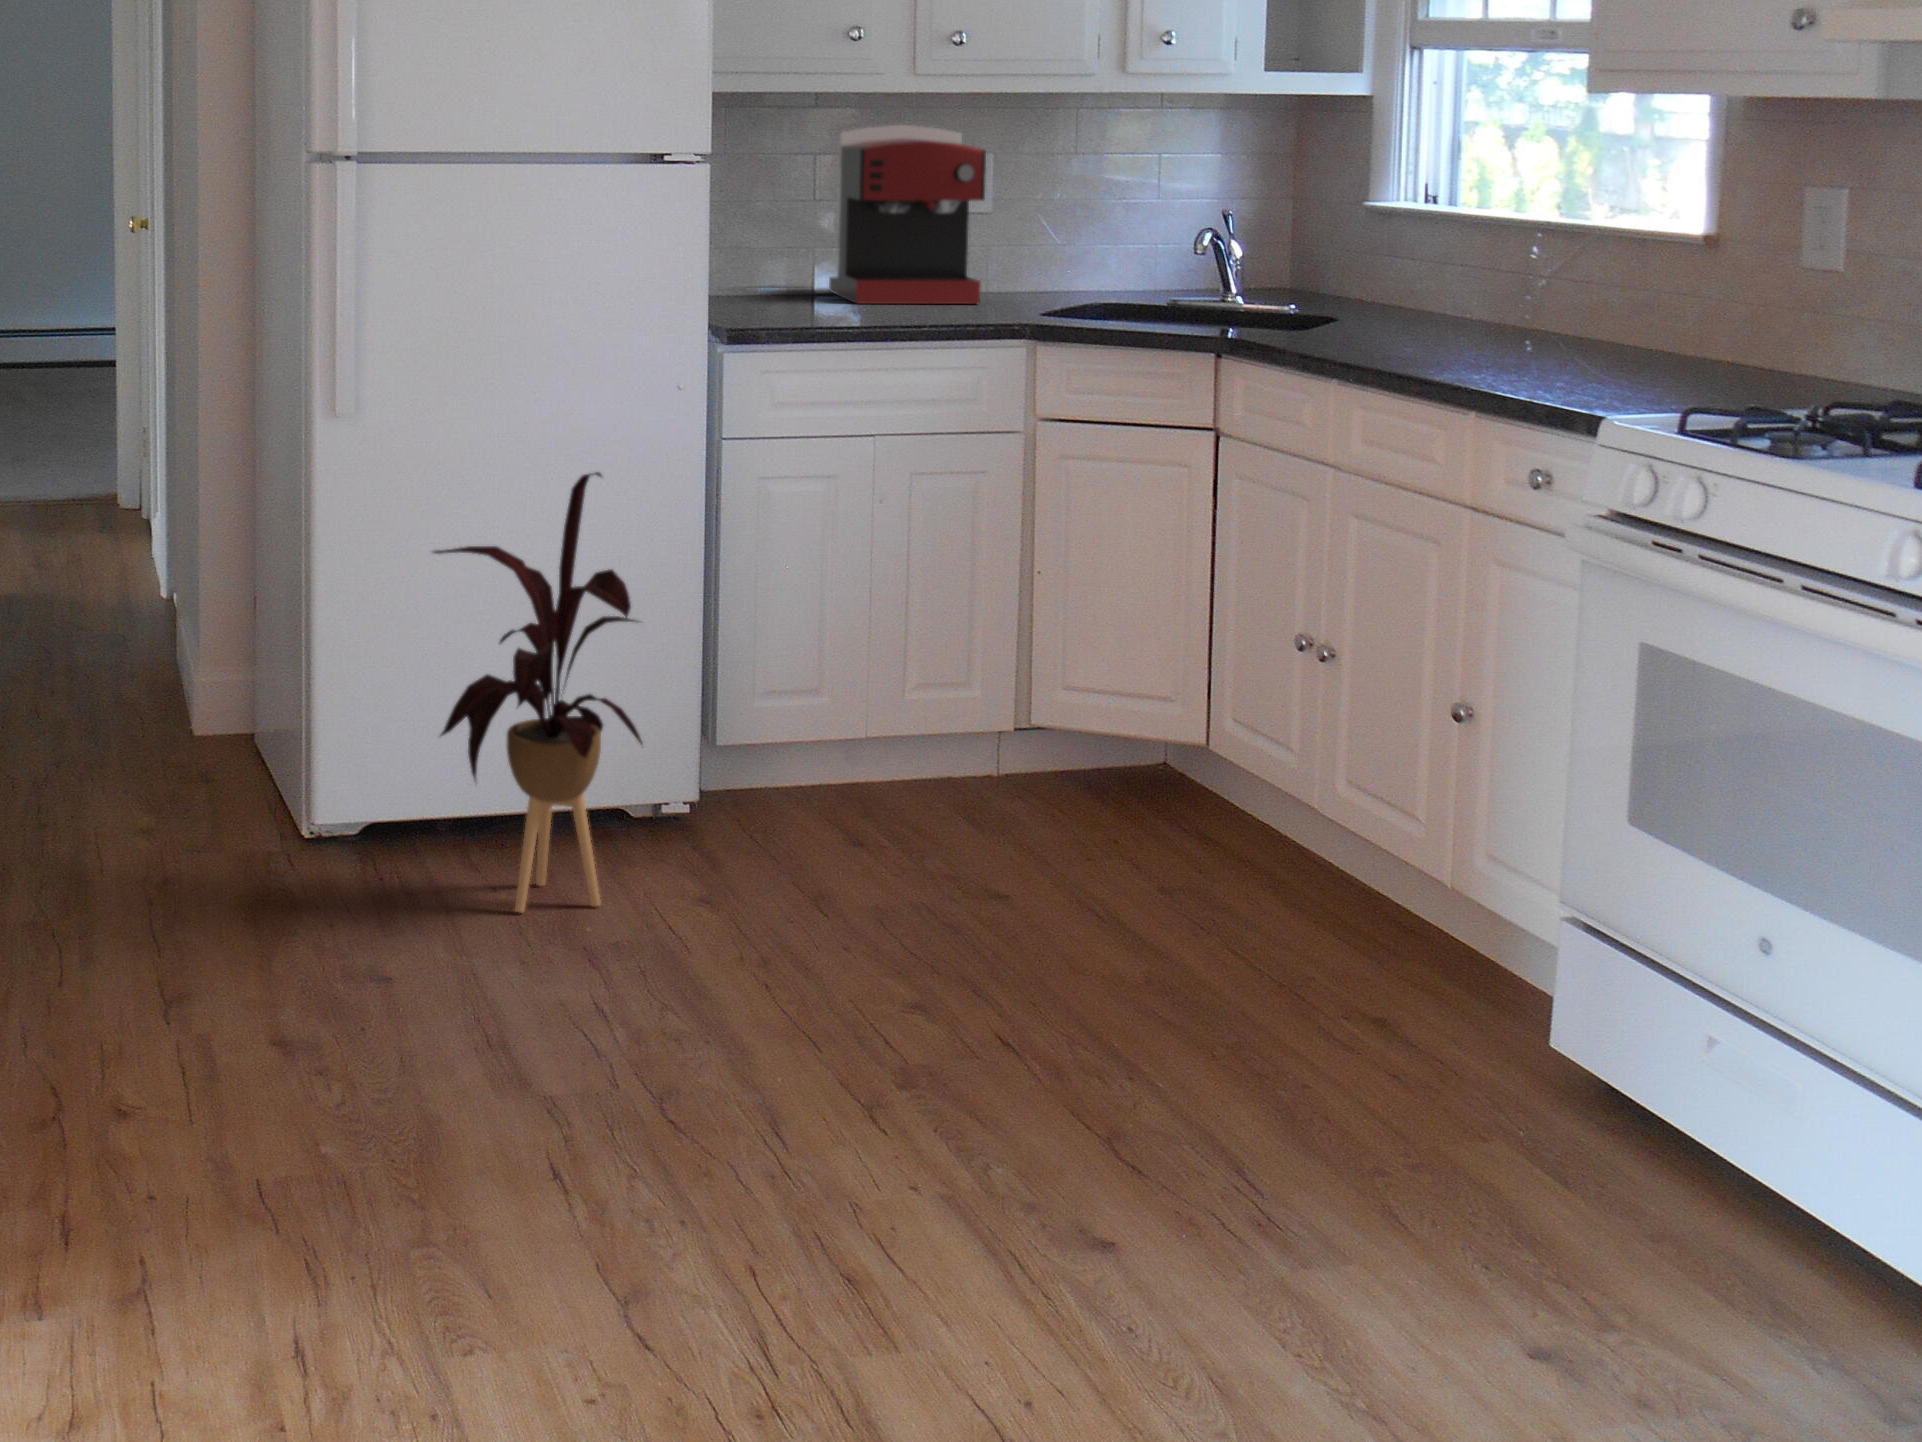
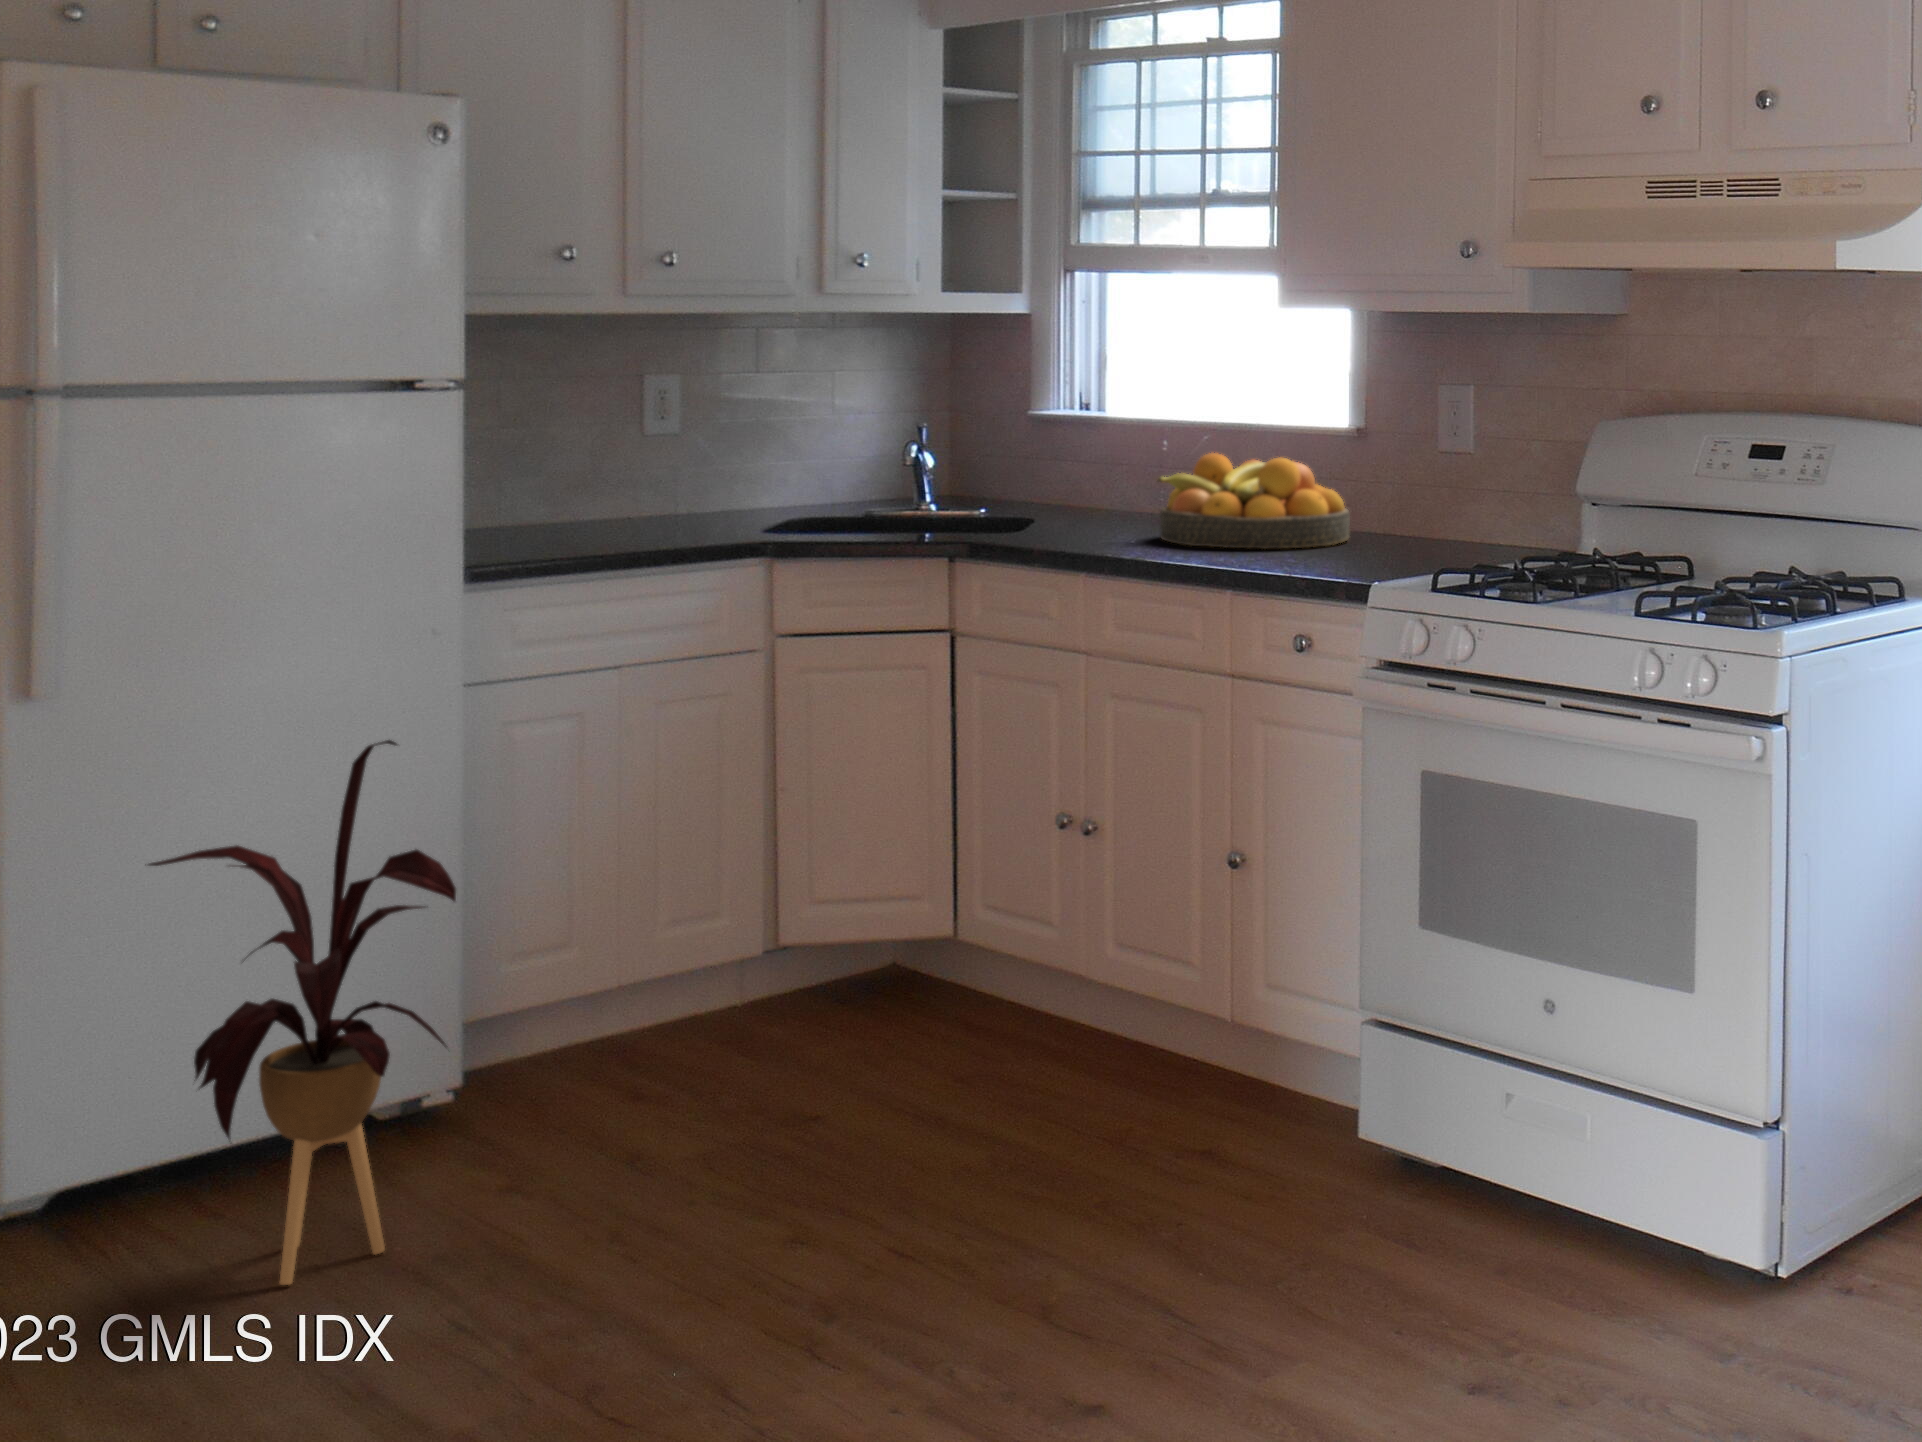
coffee maker: present [829,125,986,304] -> none [510,341,694,531]
fruit bowl: none [1433,257,1680,371] -> present [1157,453,1350,549]

